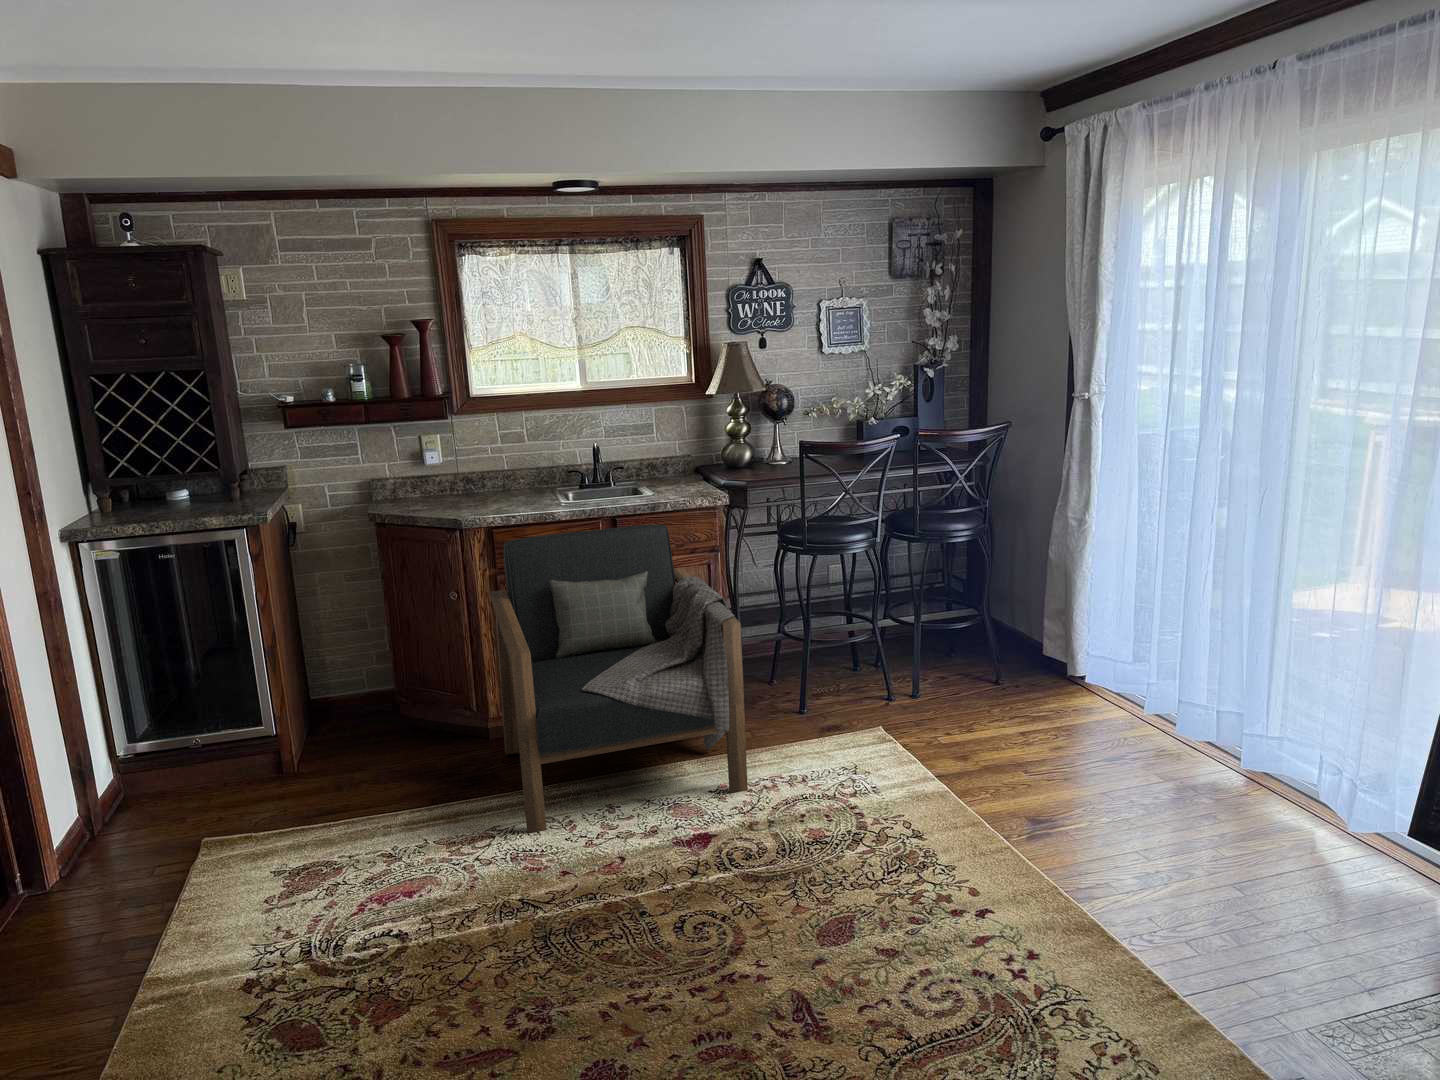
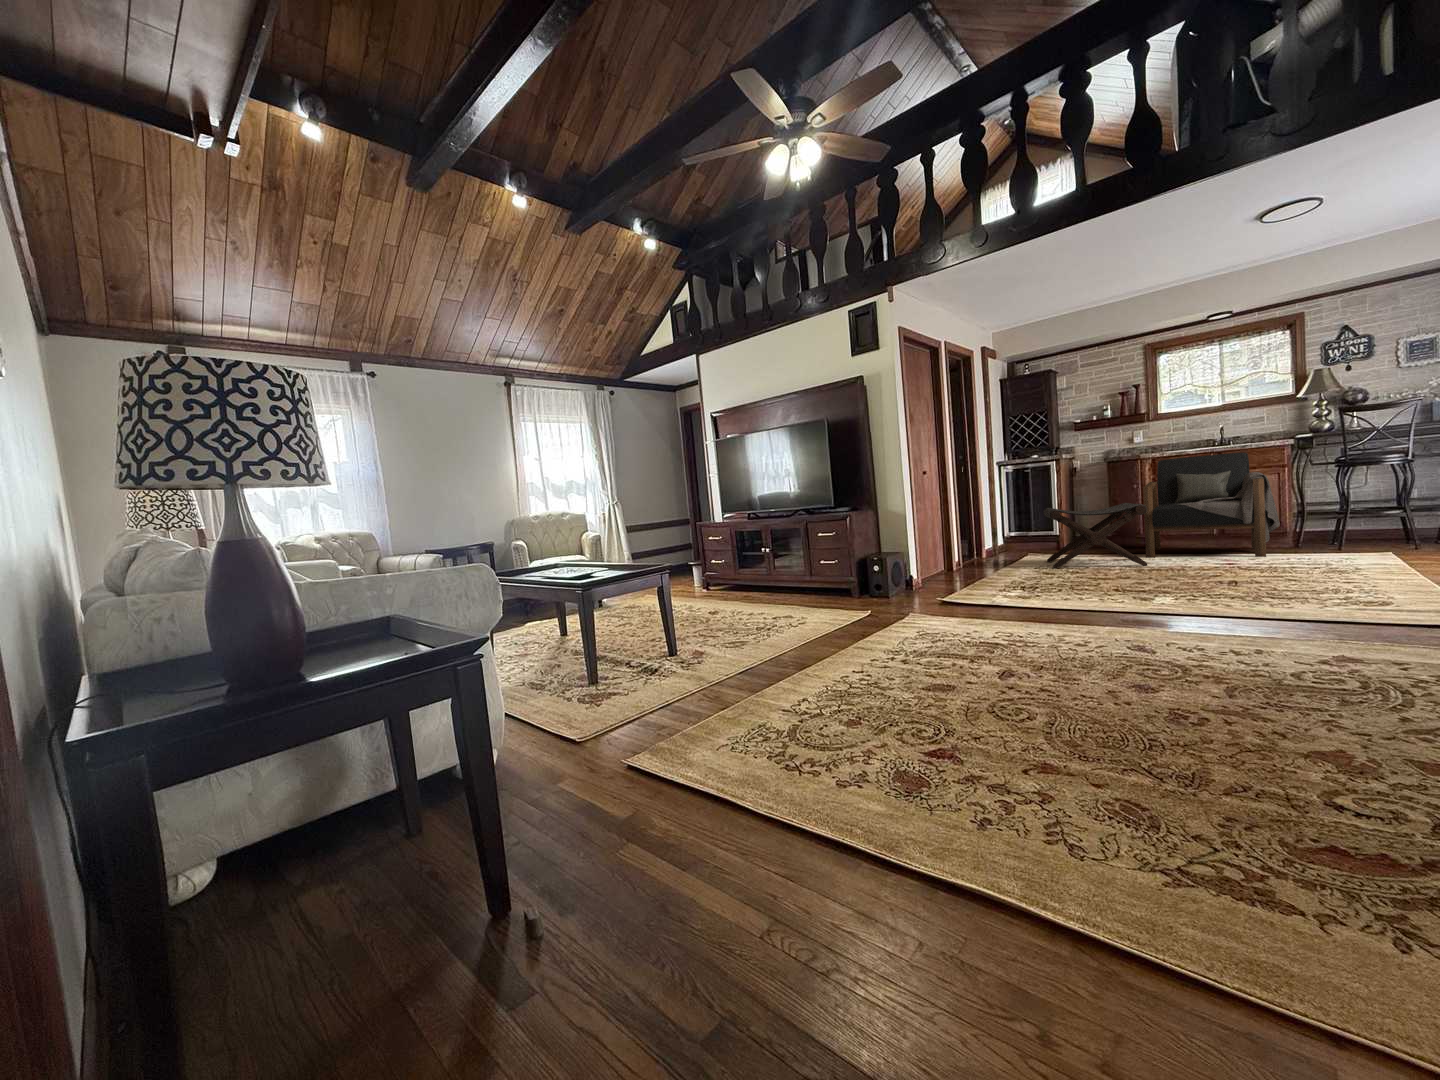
footstool: none [257,715,577,1038] -> present [1043,503,1147,569]

